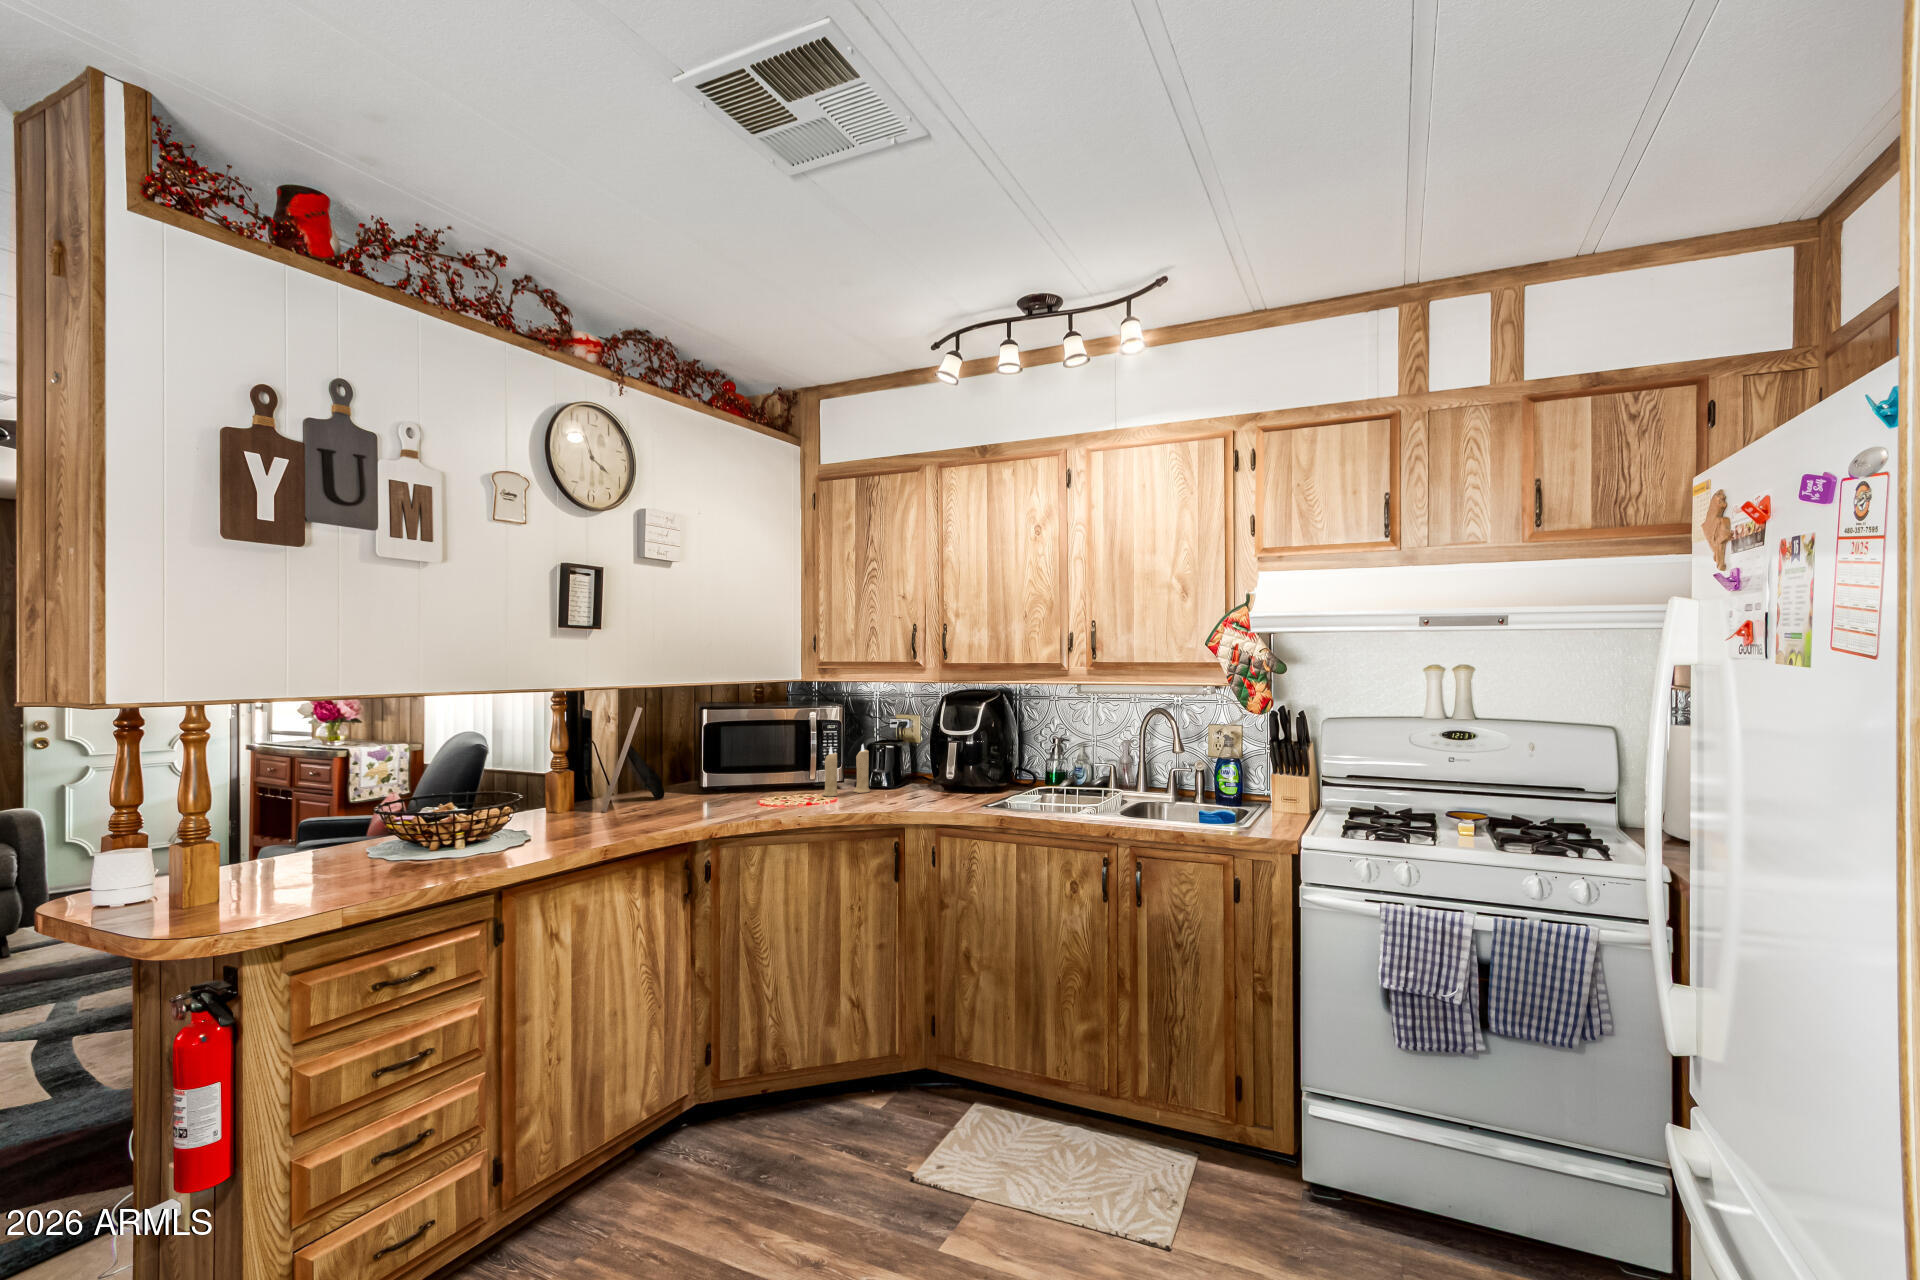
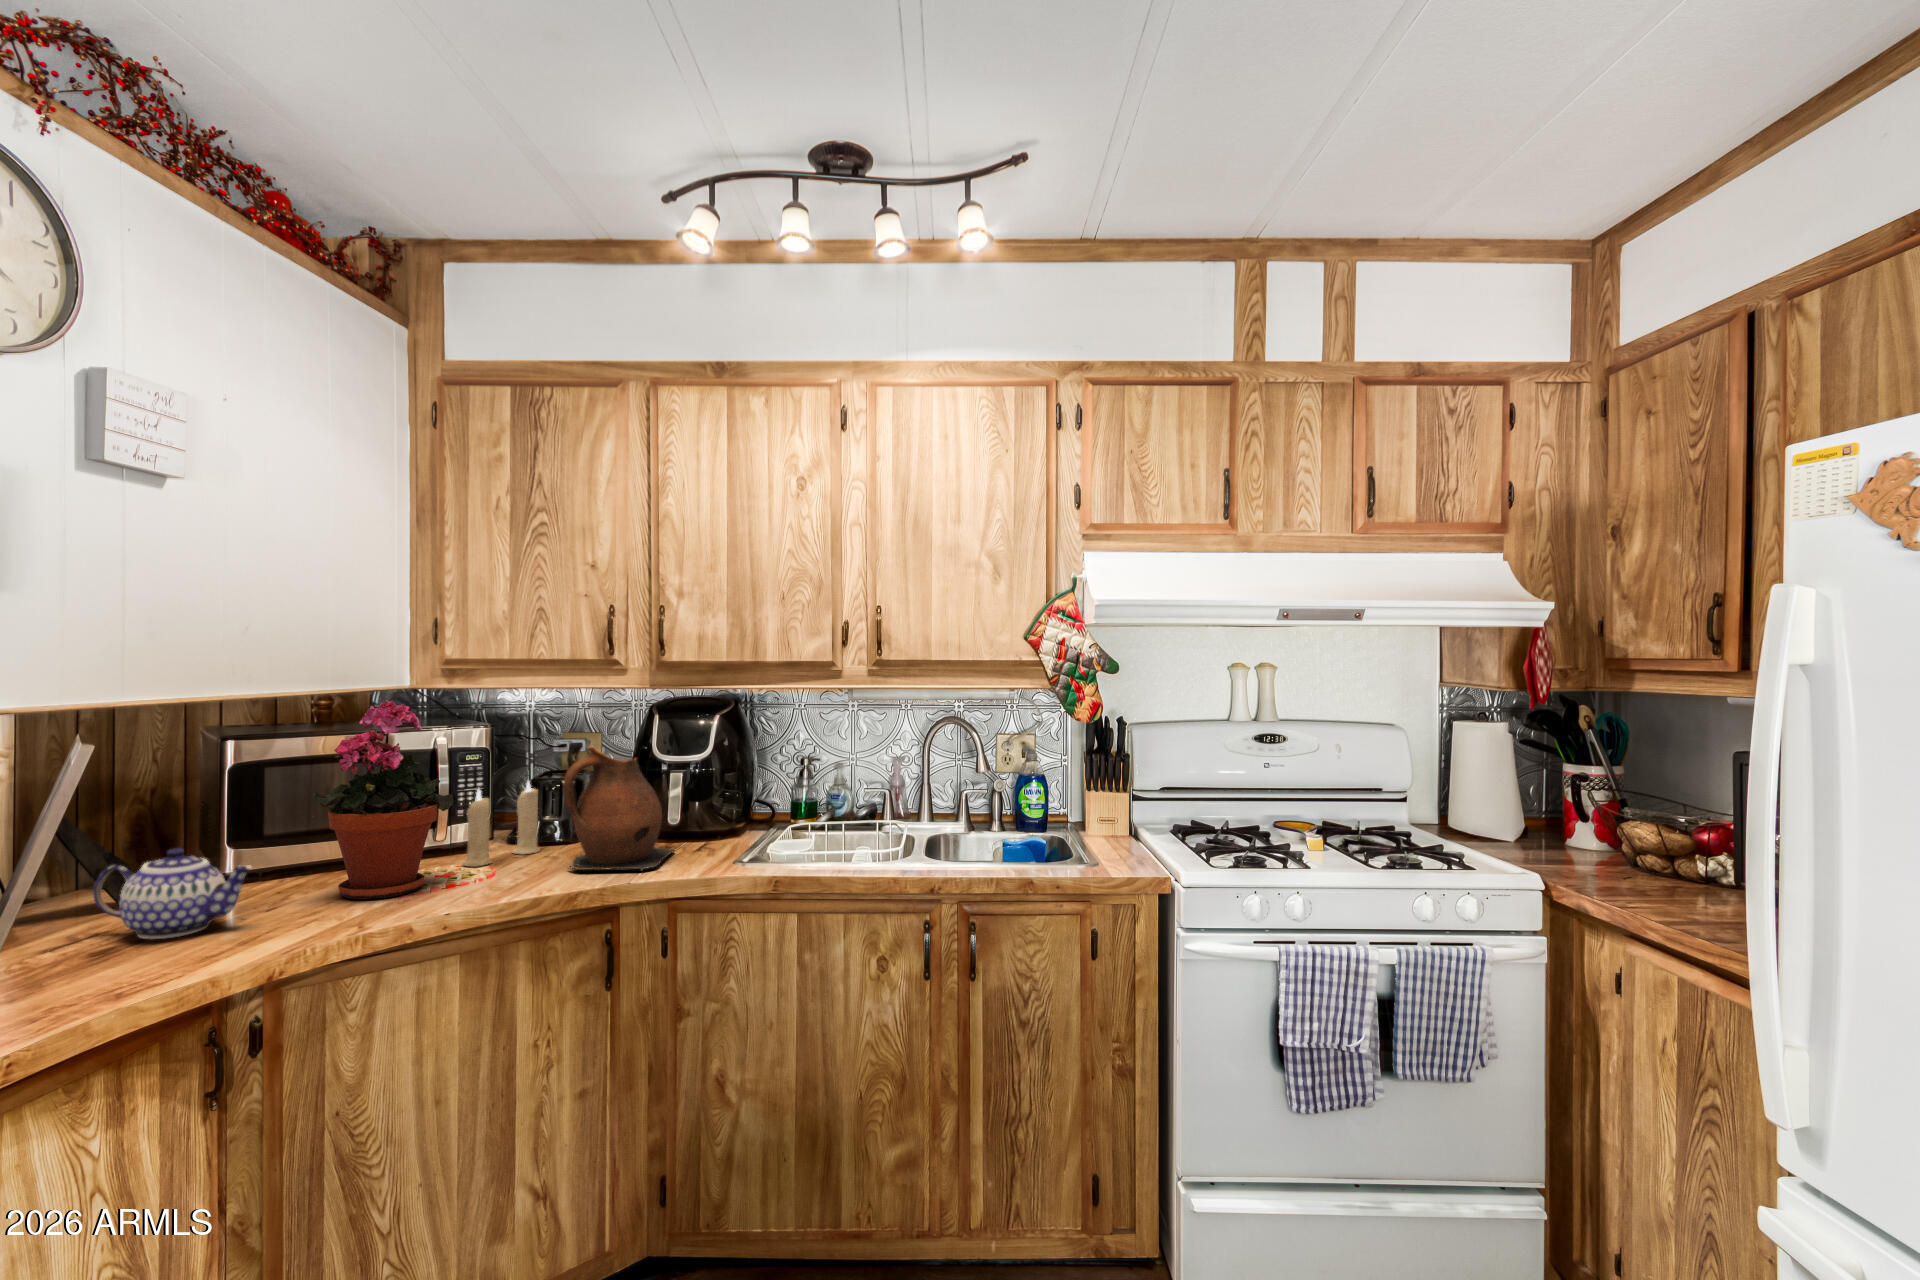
potted plant: none [738,688,812,806] -> present [311,700,453,899]
ceramic pitcher: none [874,721,949,806] -> present [563,746,674,871]
teapot: none [641,766,708,814] -> present [93,848,253,939]

